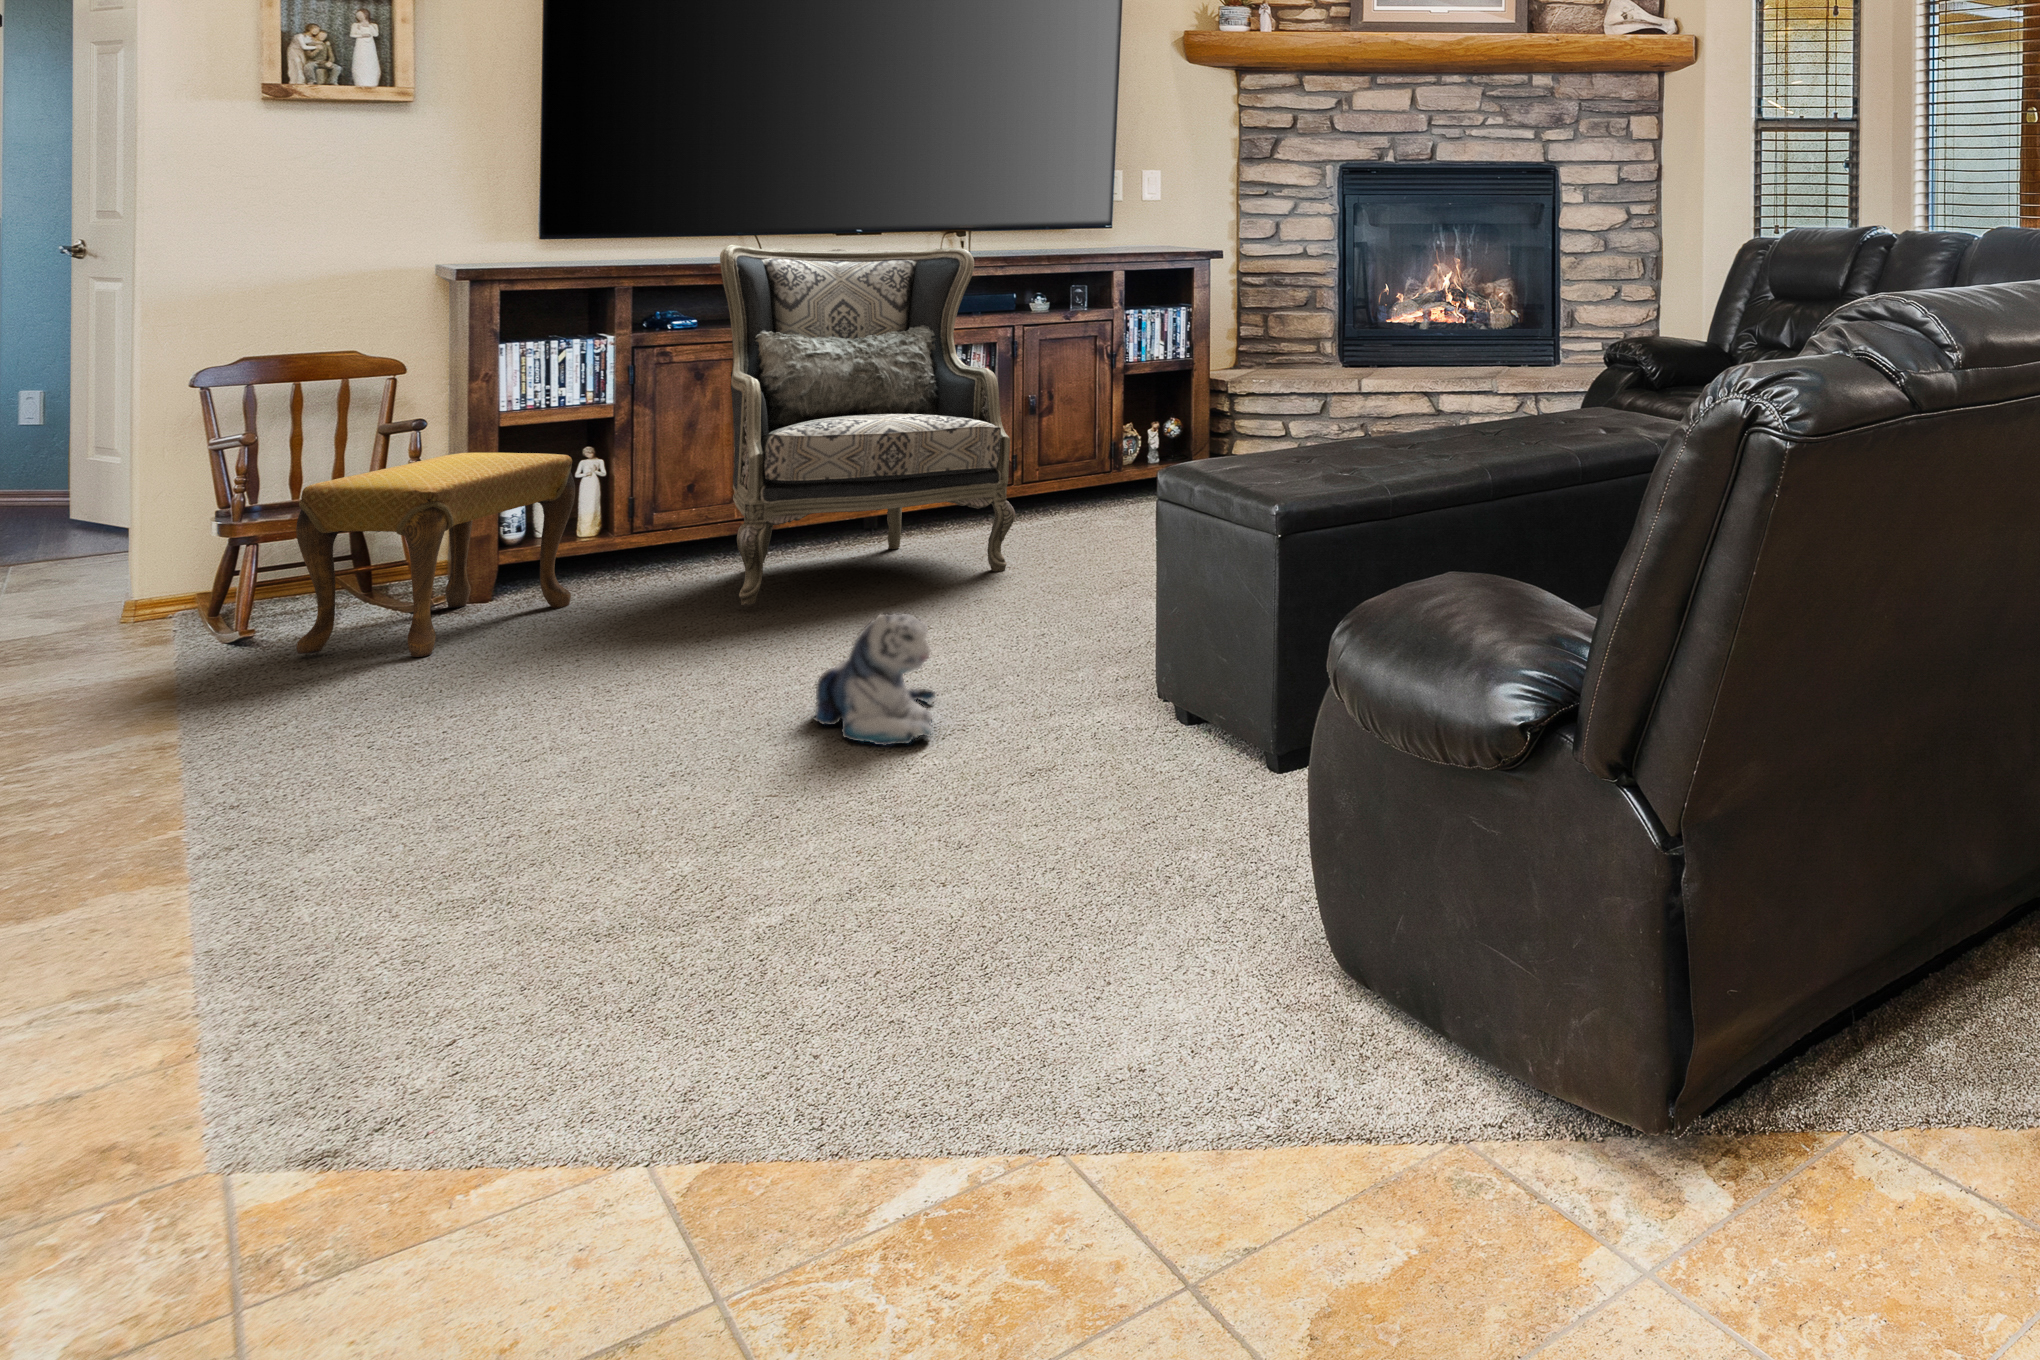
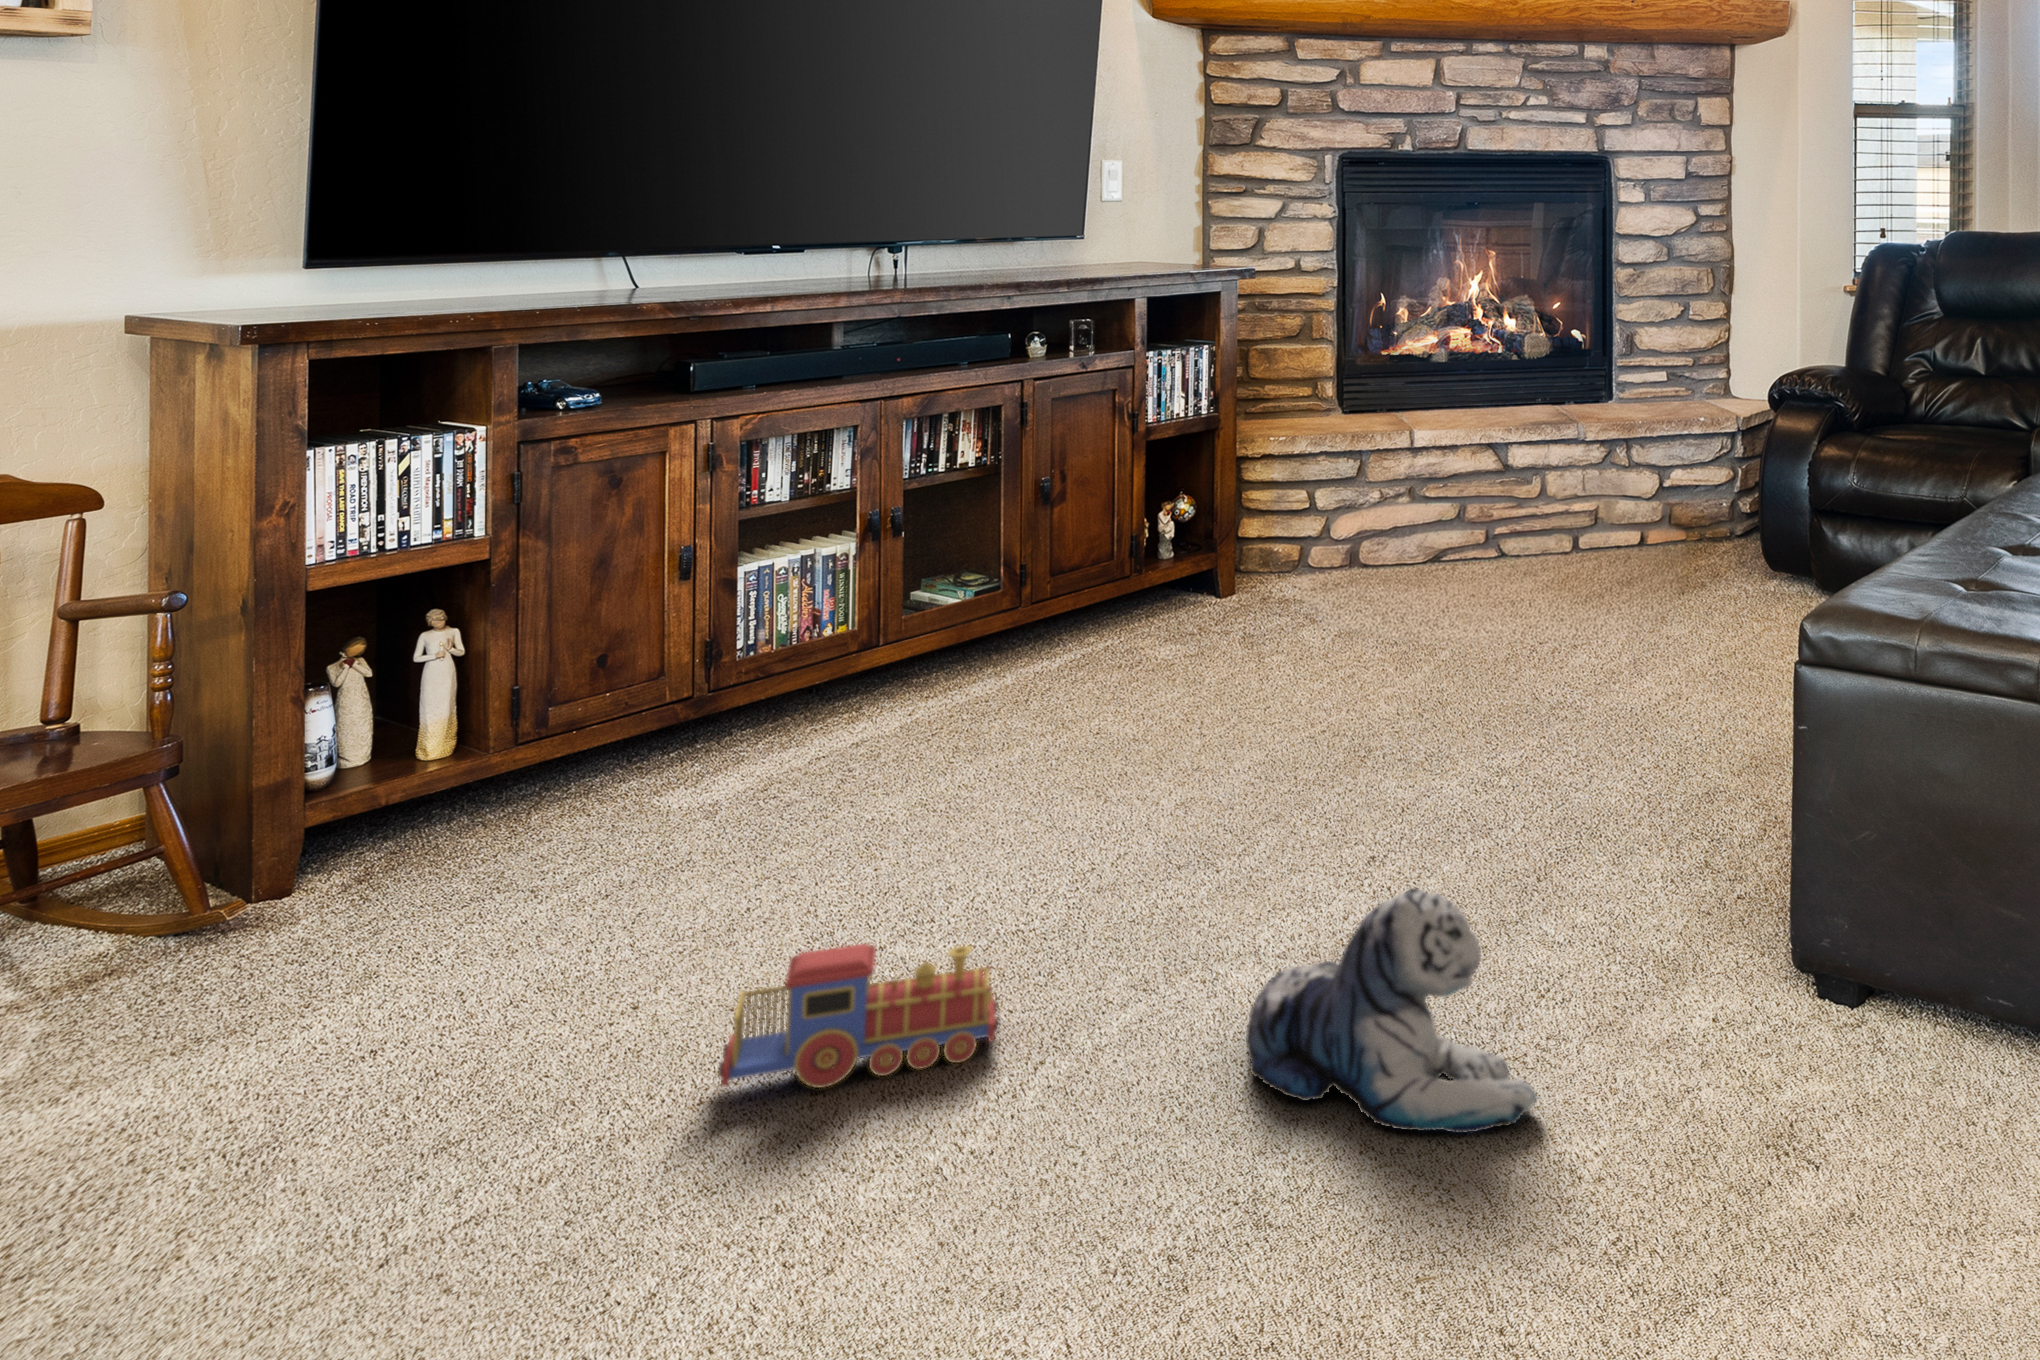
armchair: present [720,245,1015,605] -> none [691,273,1209,860]
footstool: present [296,453,575,657] -> none [31,634,485,1062]
toy train: none [558,625,731,698] -> present [718,944,999,1088]

